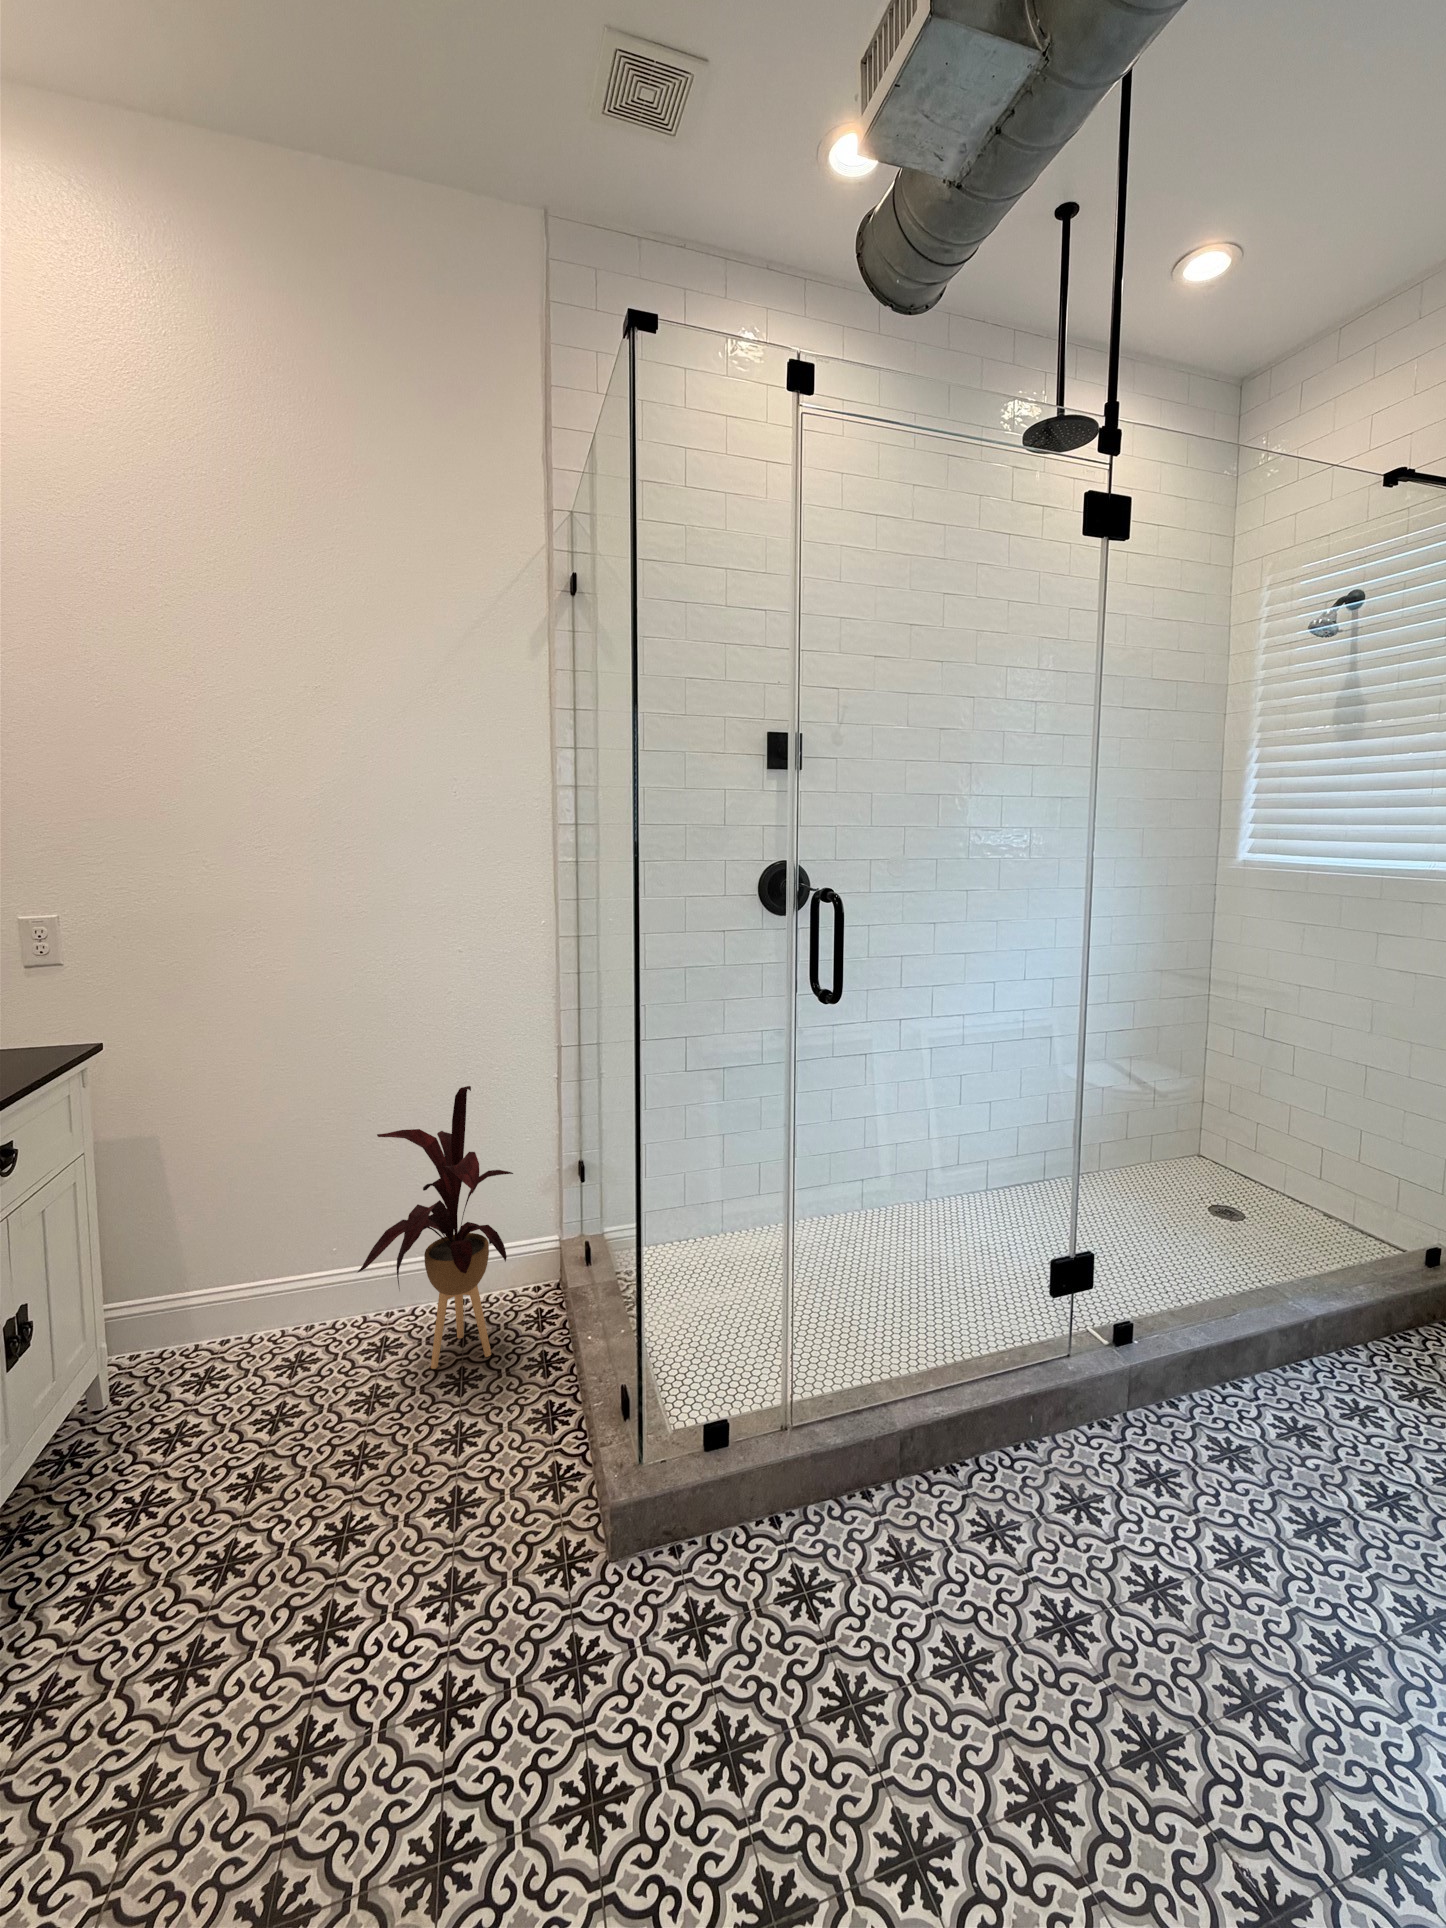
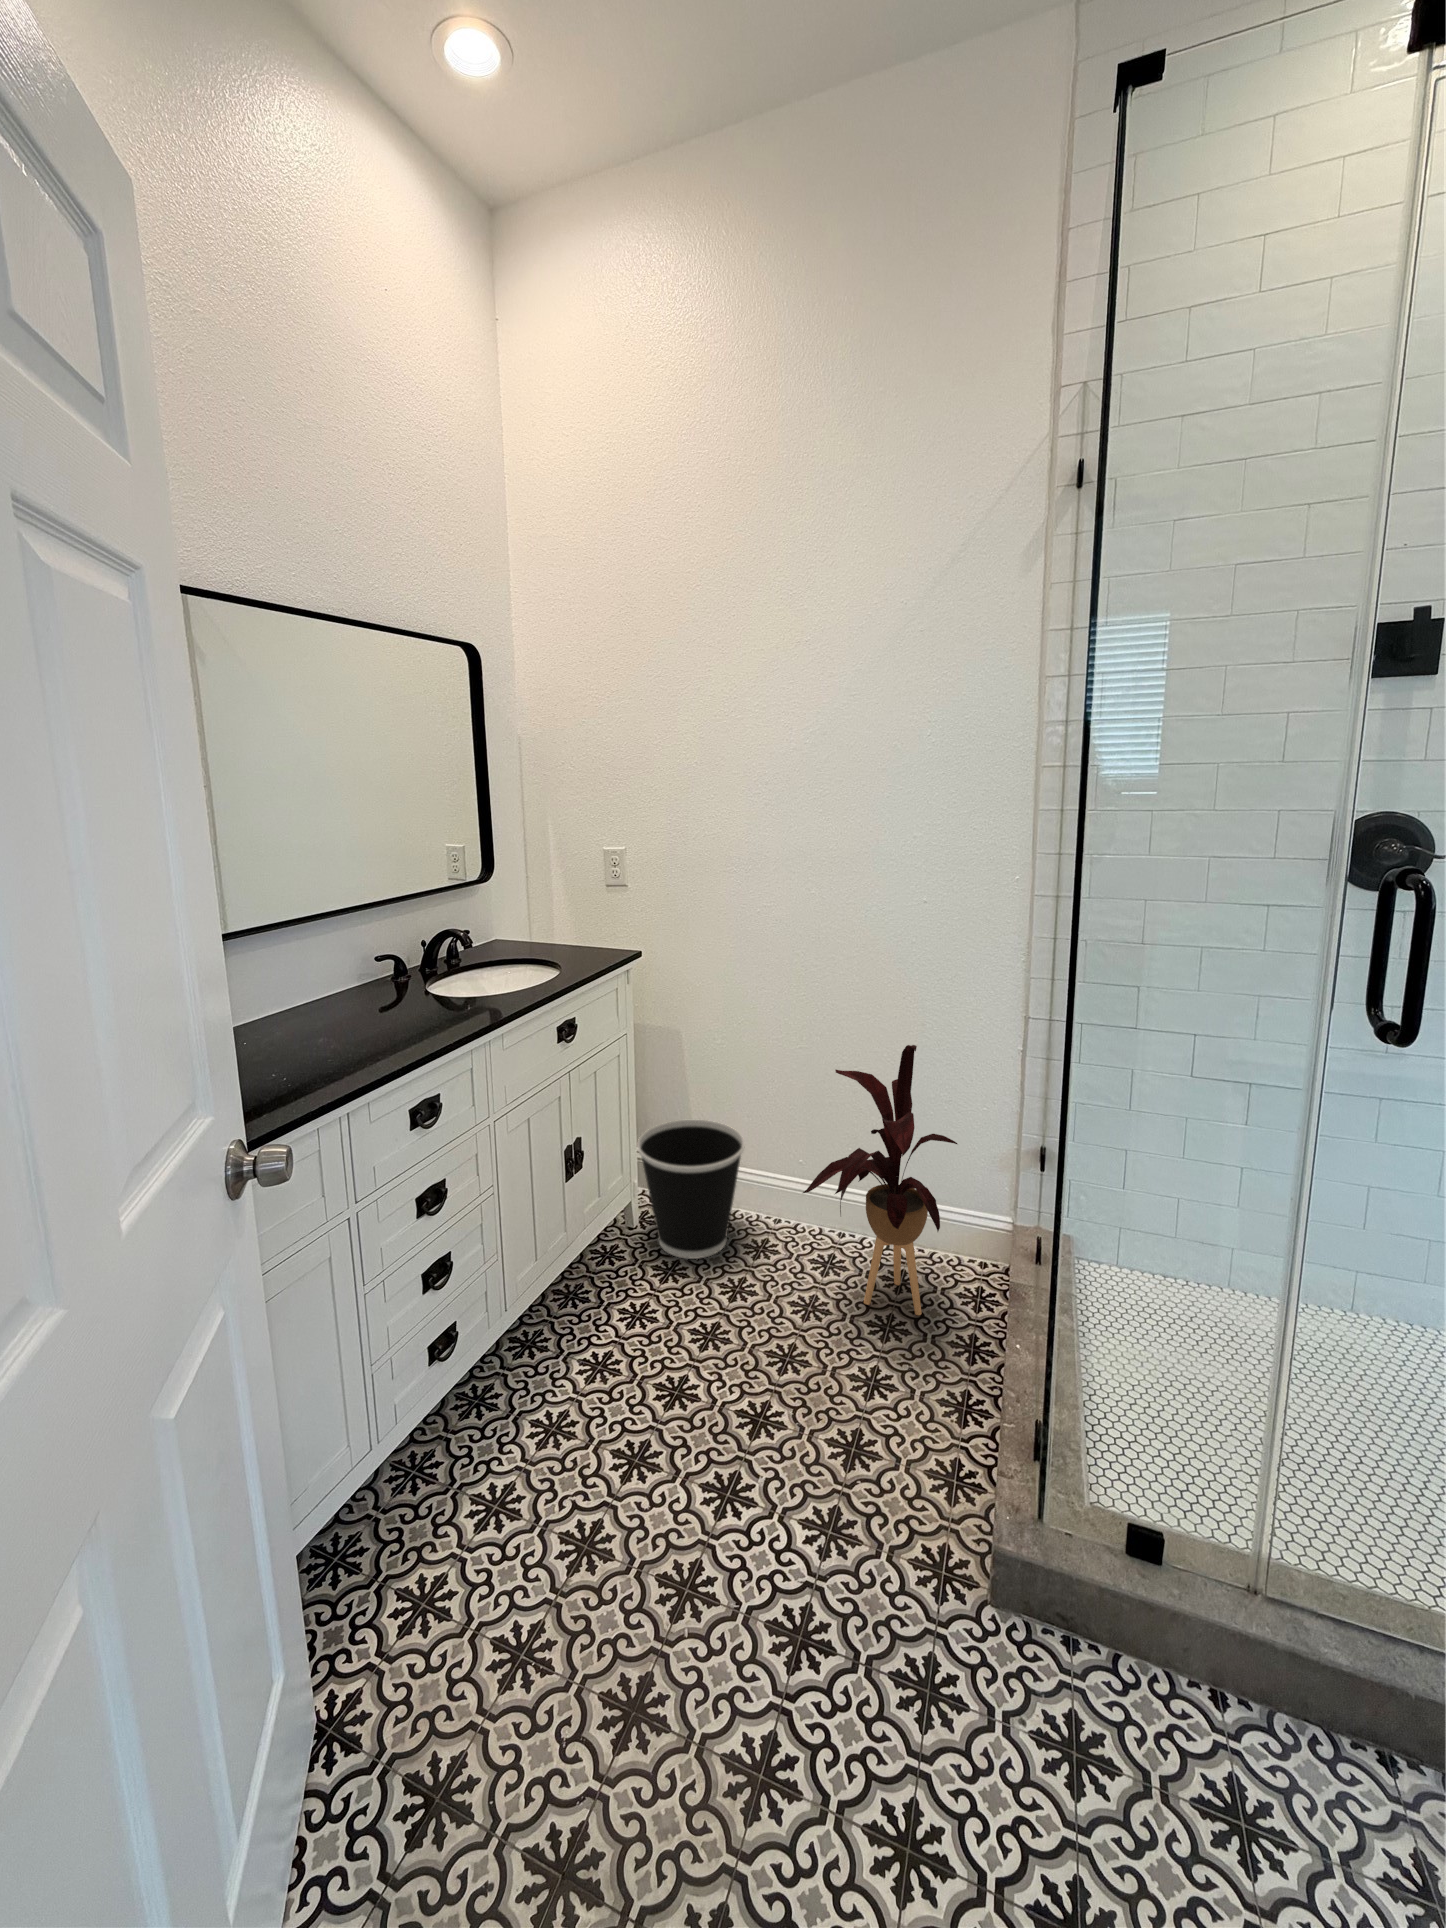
wastebasket: none [110,1236,268,1417] -> present [637,1120,744,1259]

